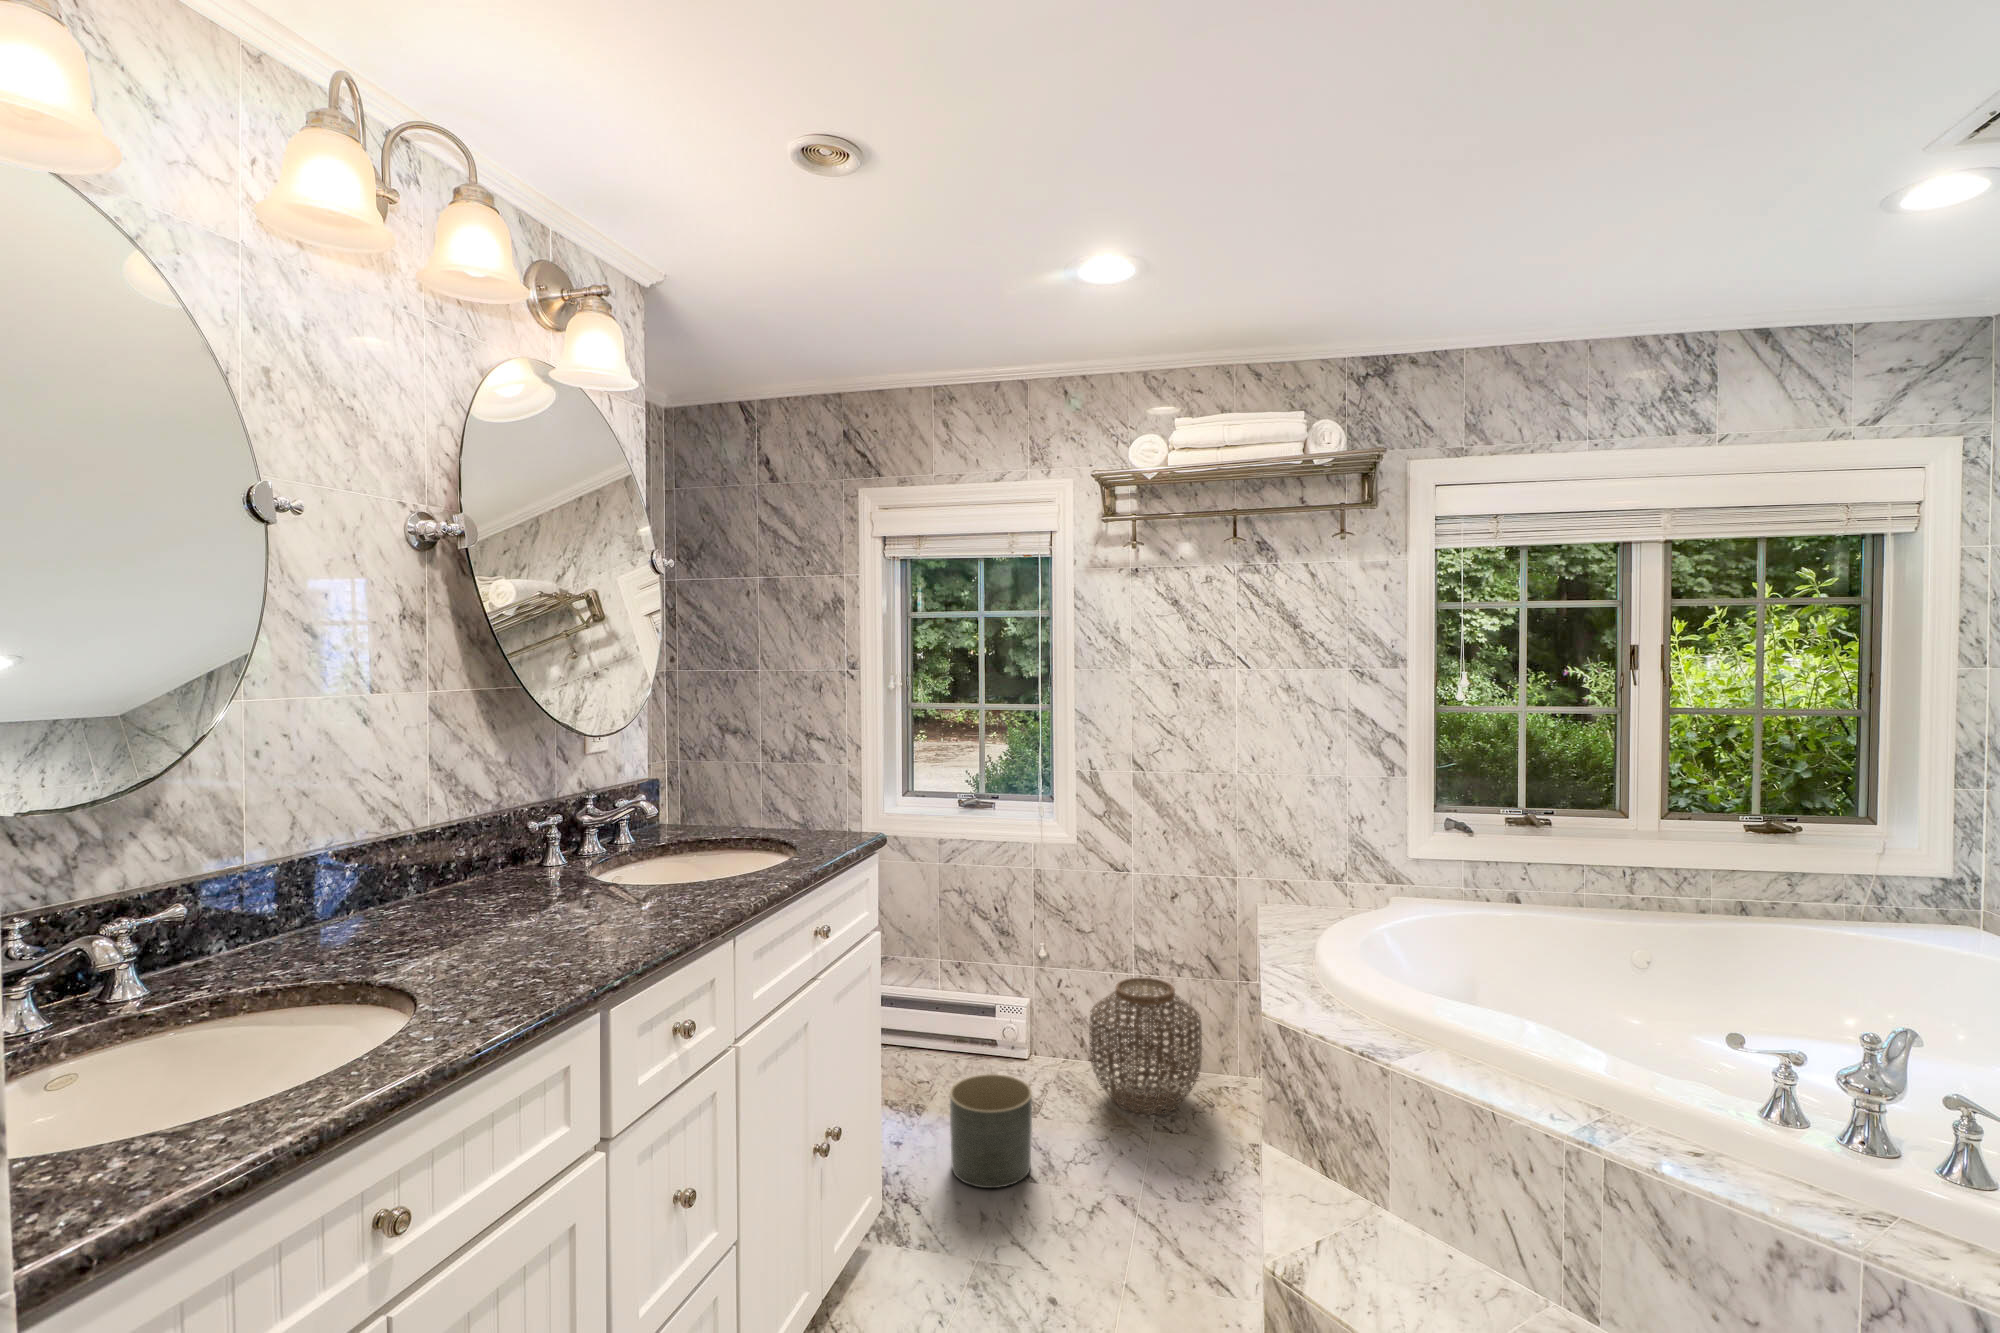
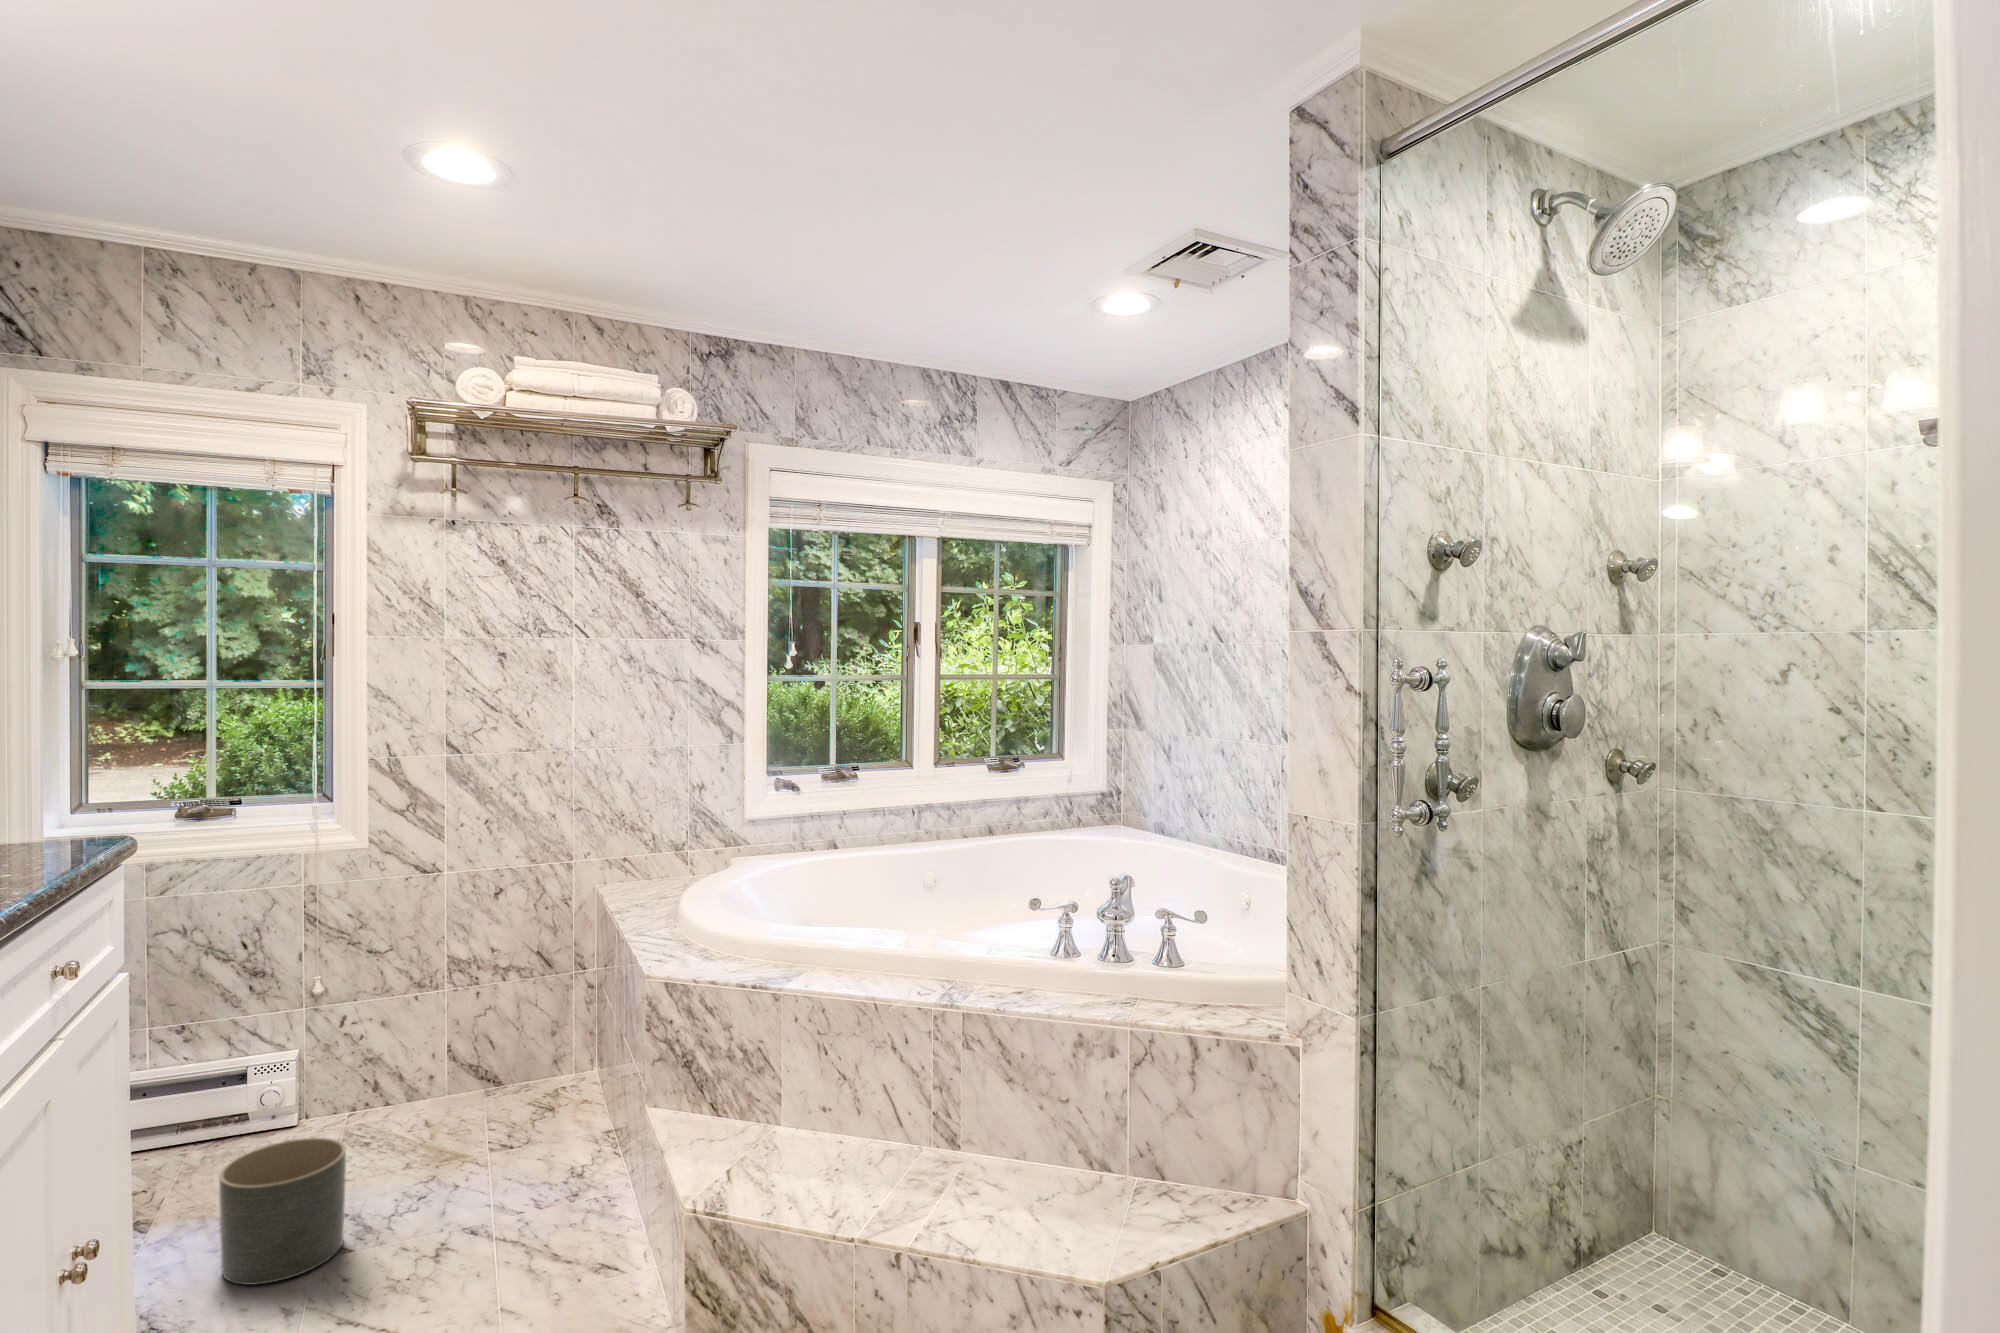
woven basket: present [1090,978,1202,1114] -> none [399,989,541,1145]

